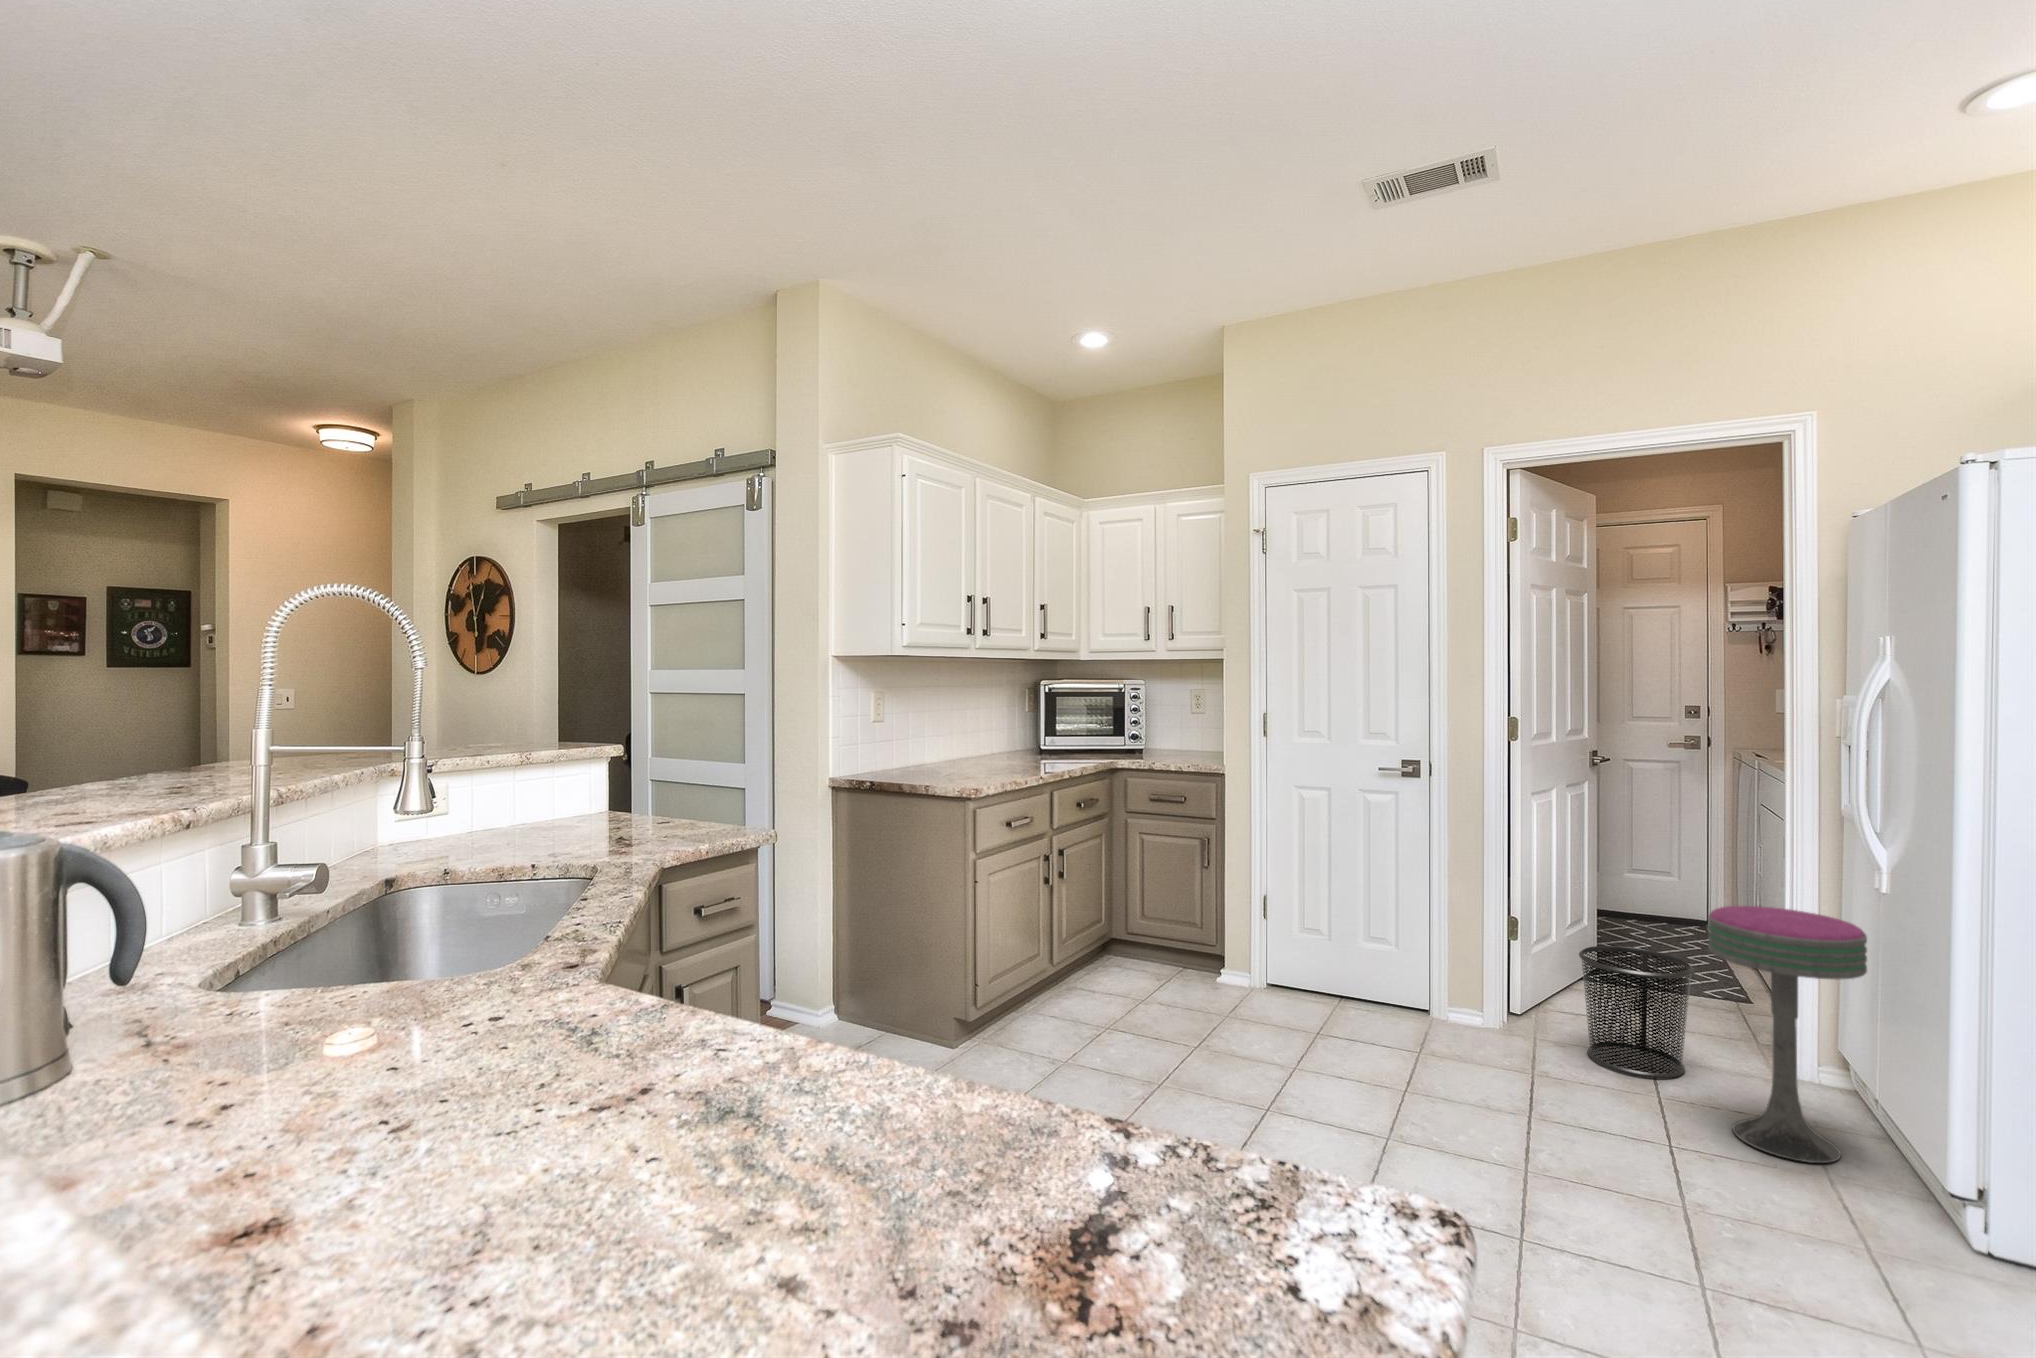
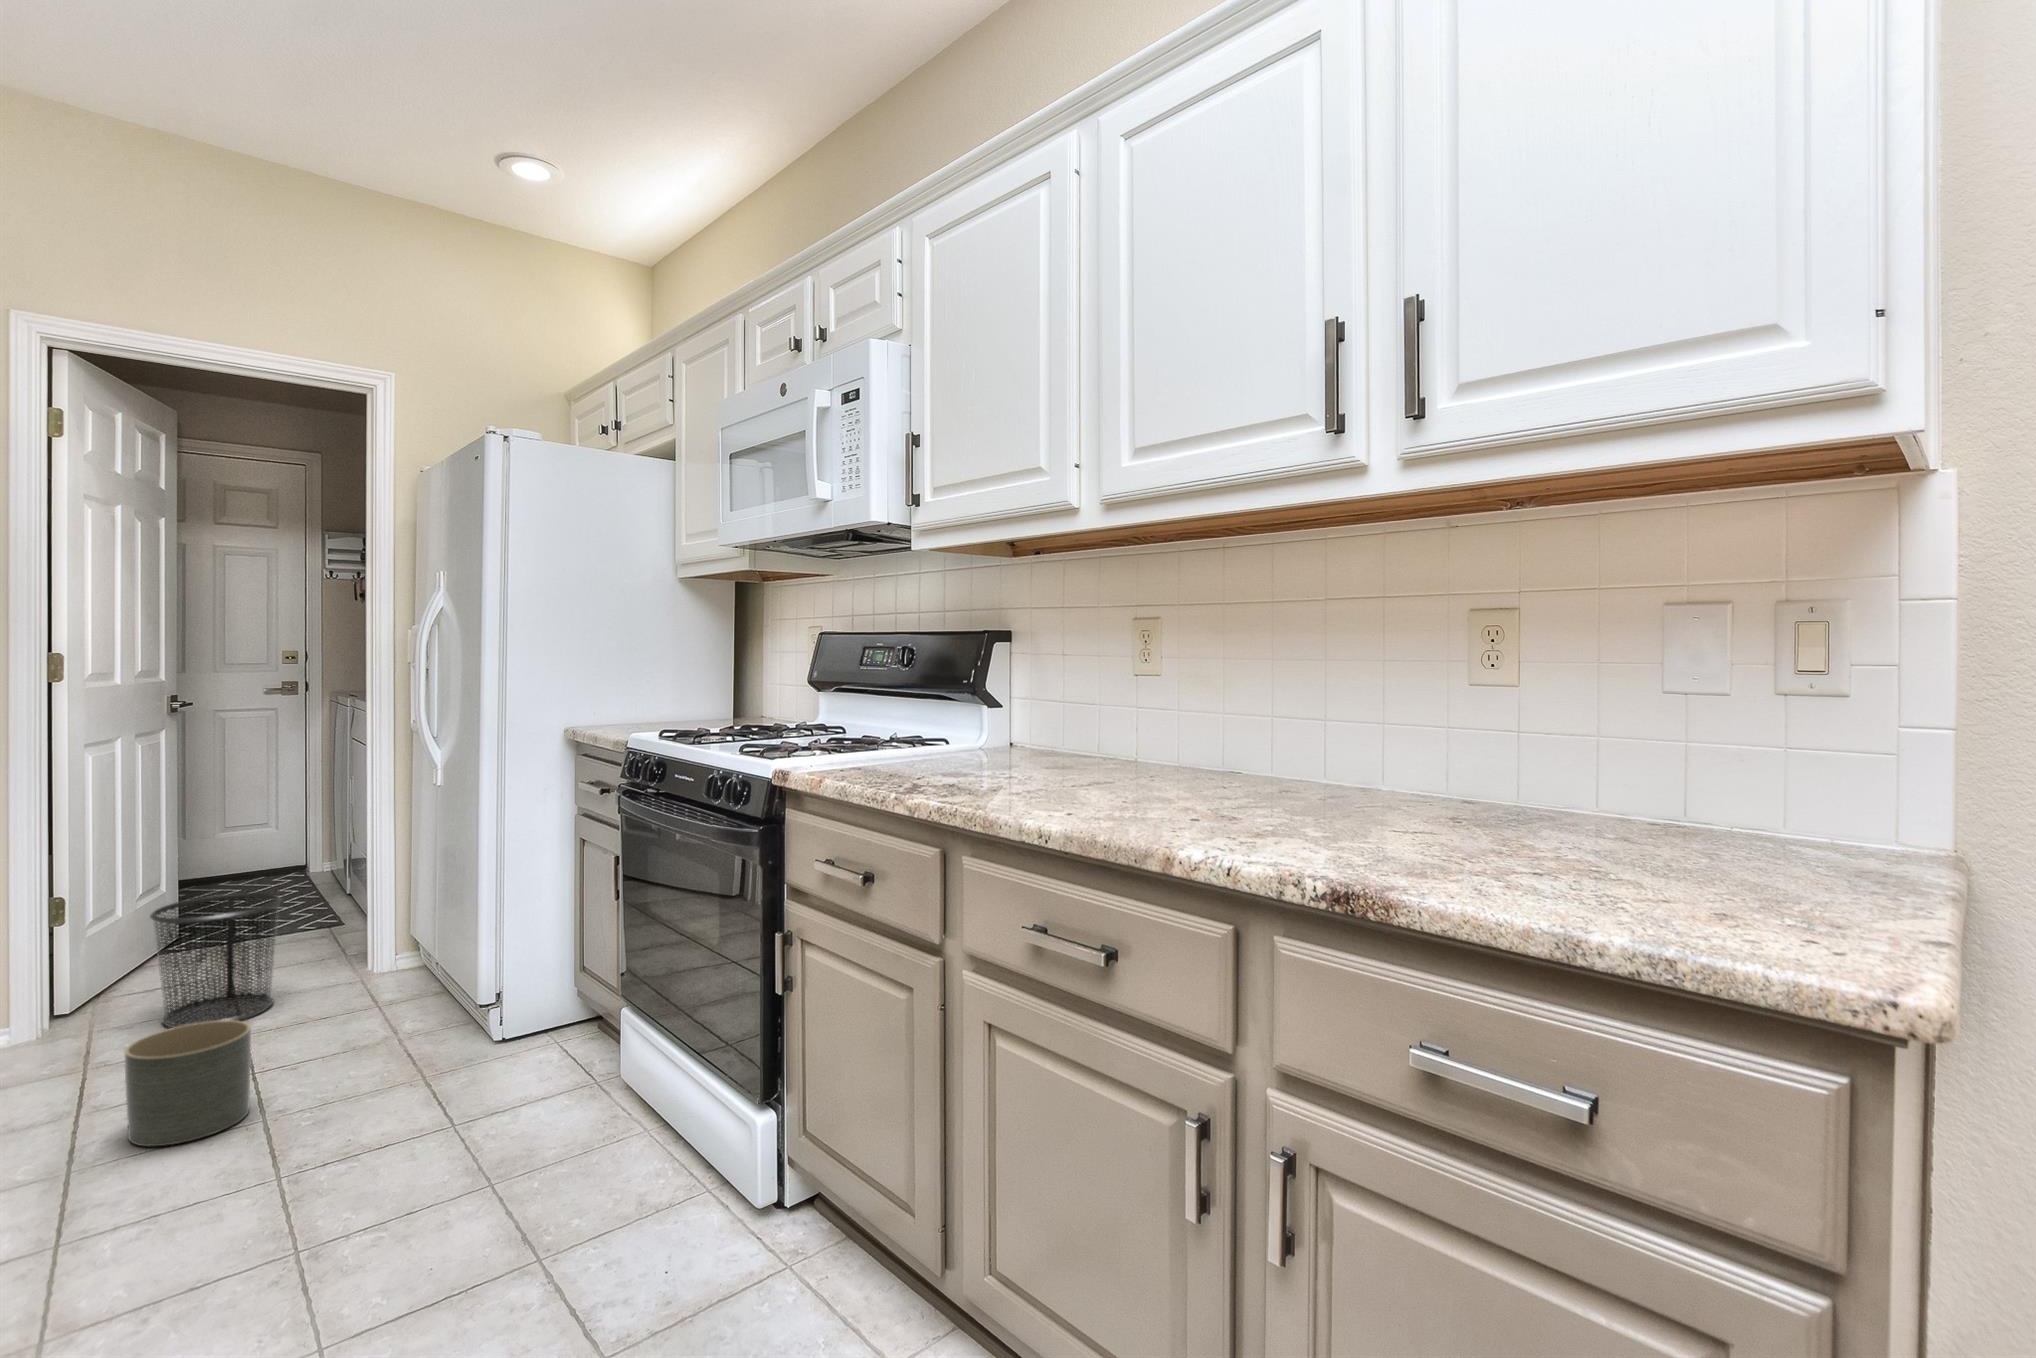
bar stool: present [1708,906,1867,1163] -> none [292,818,428,1042]
planter: none [1565,1075,1672,1198] -> present [125,1020,251,1146]

